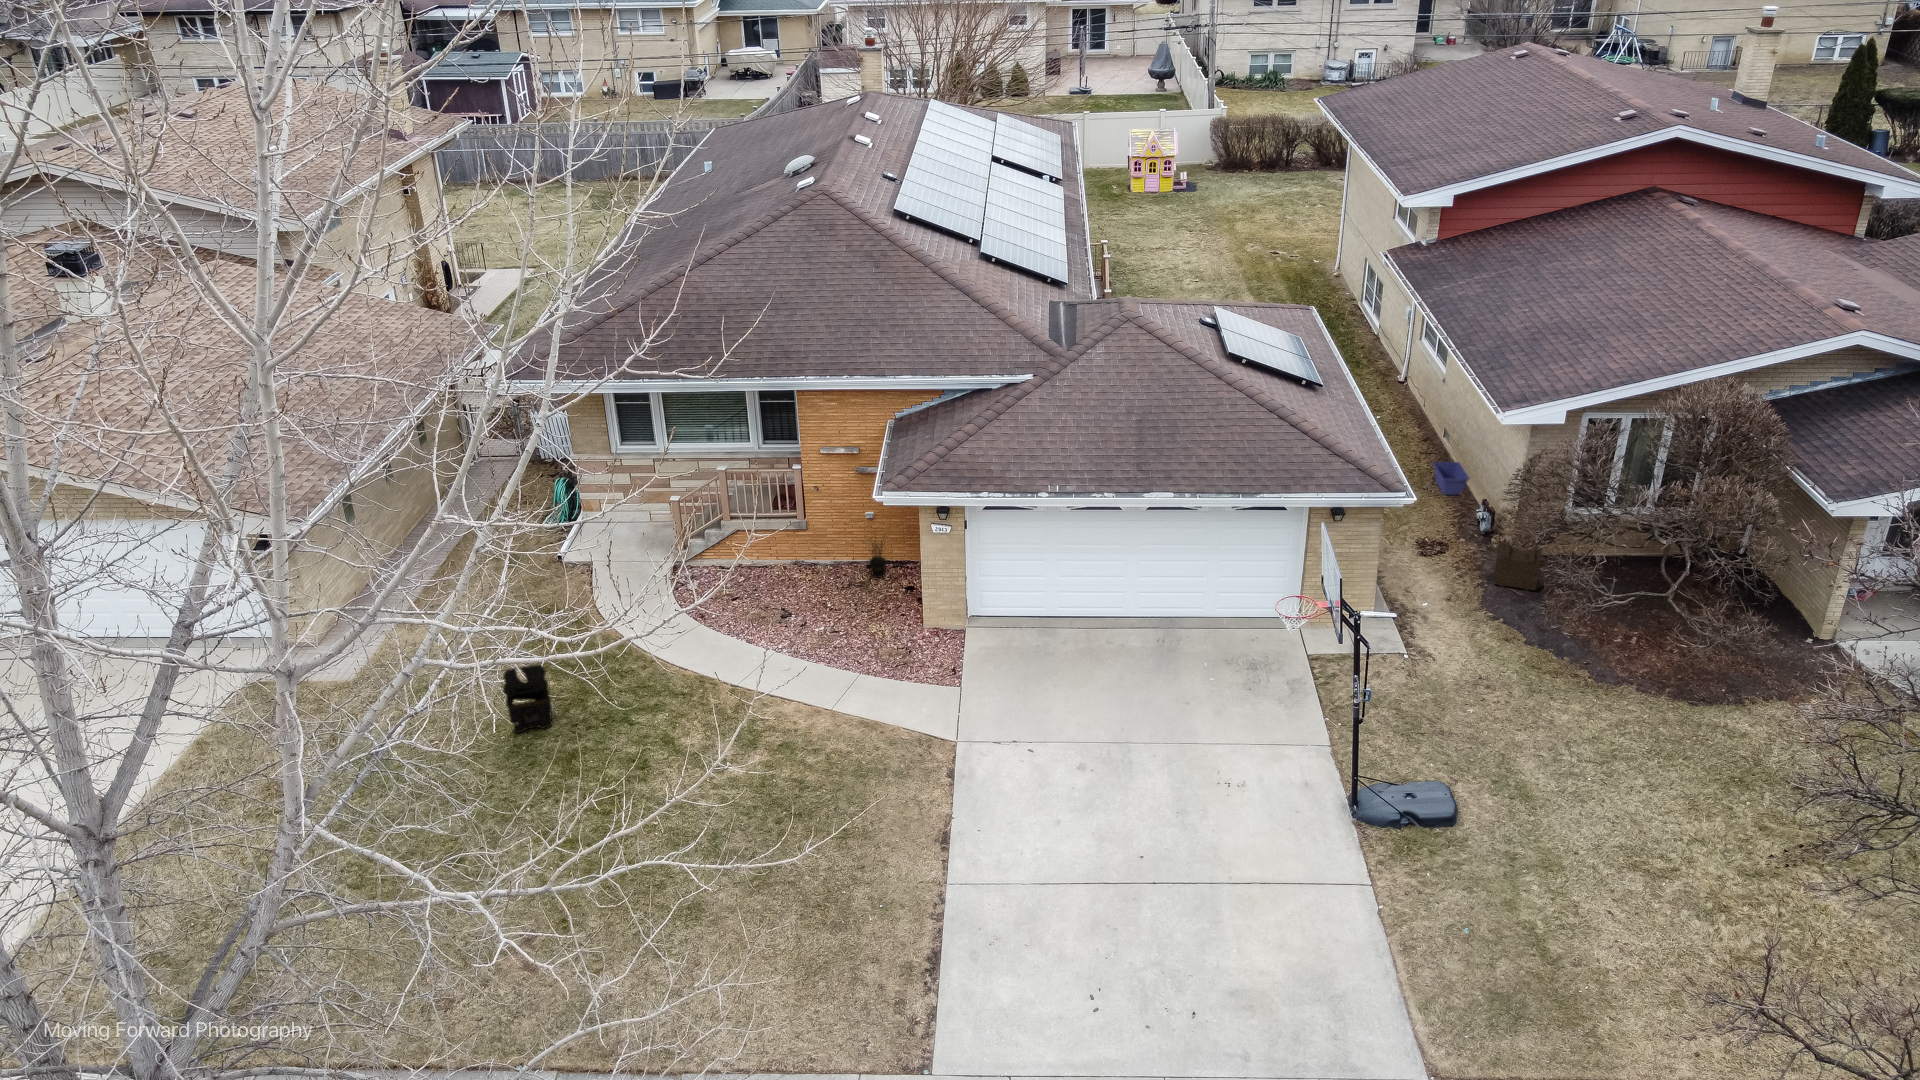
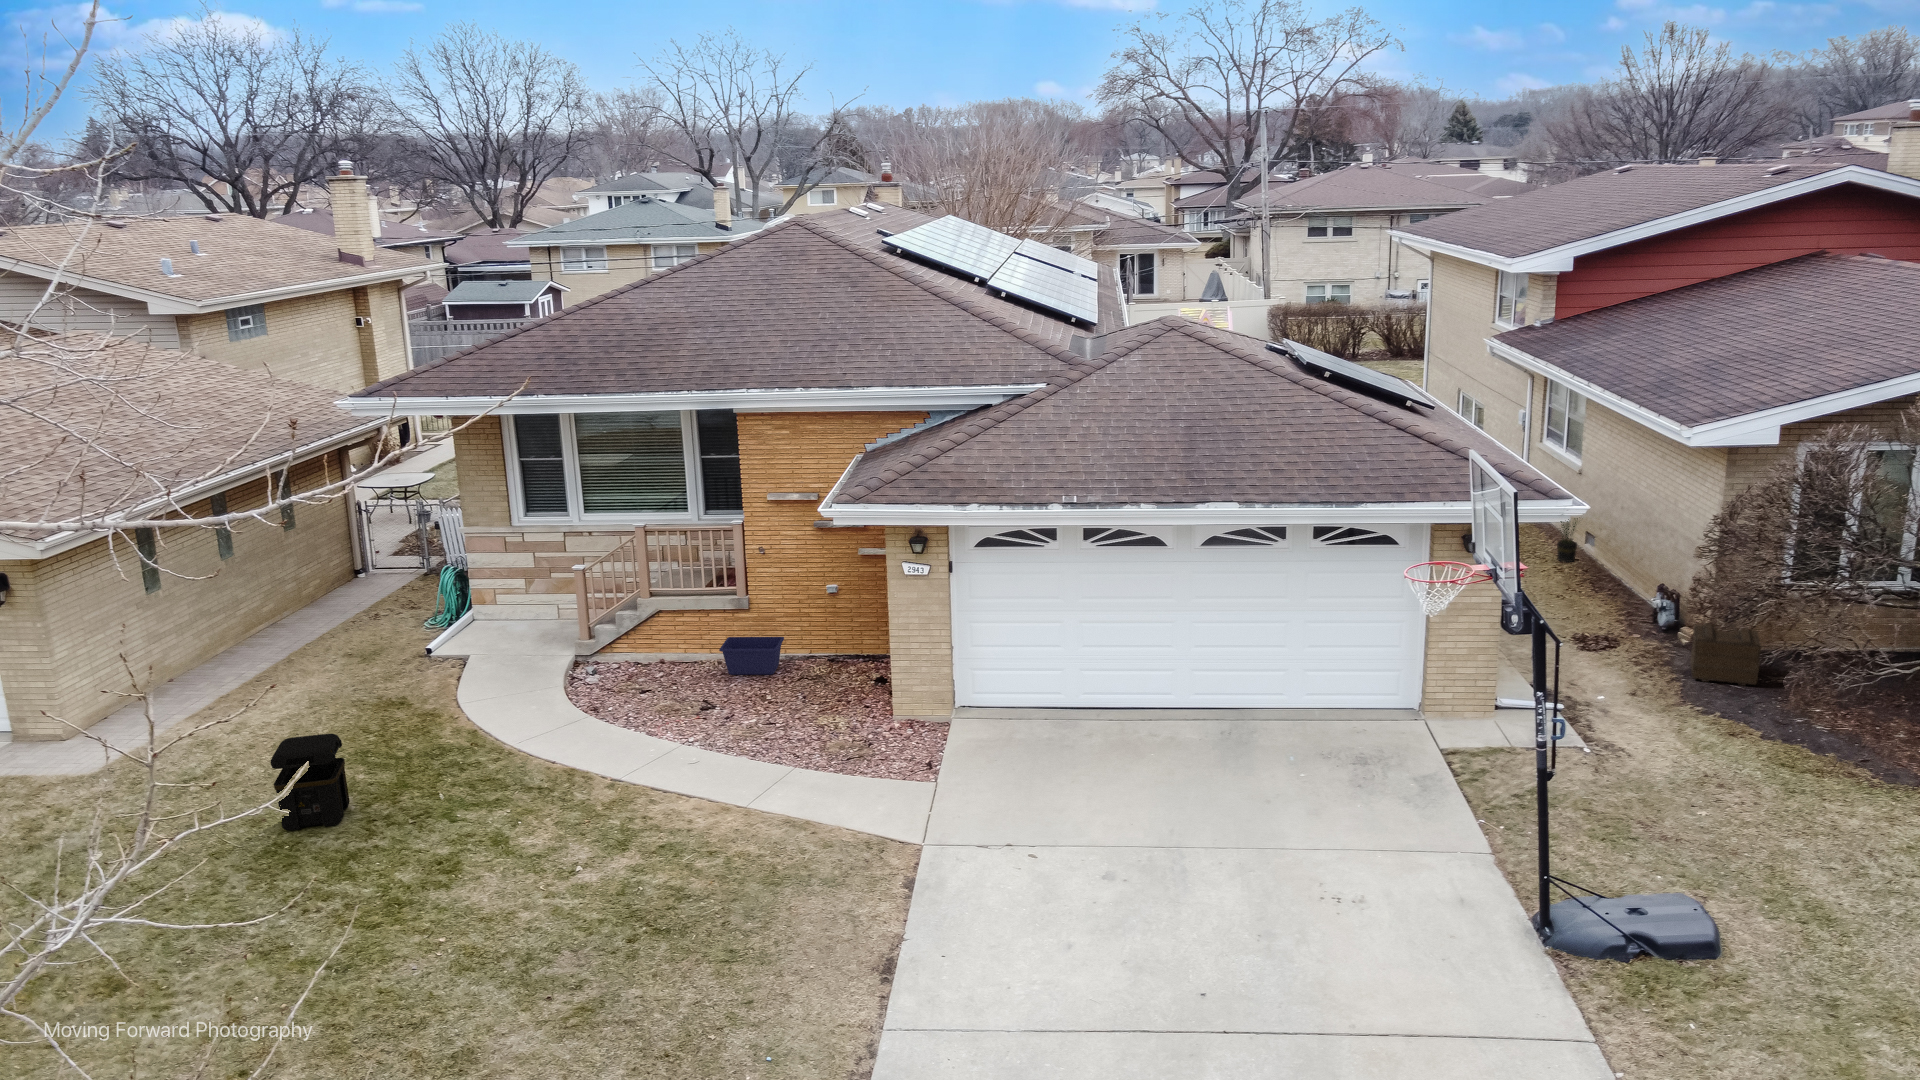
storage bin: present [1433,462,1470,495] -> present [719,637,784,675]
potted plant: present [869,539,886,578] -> present [1557,518,1578,562]

